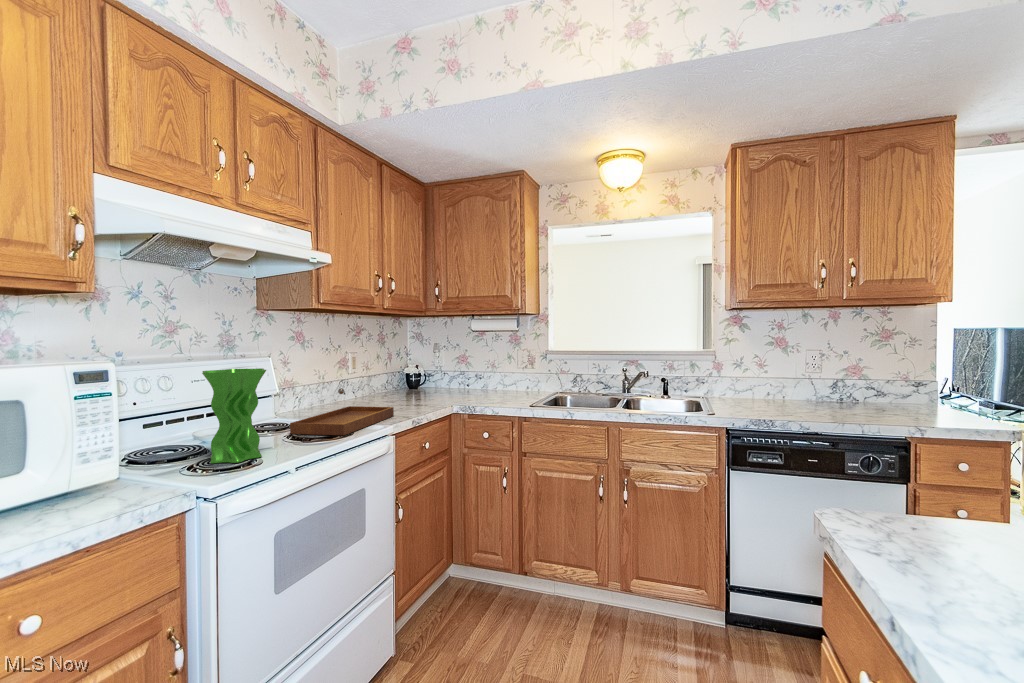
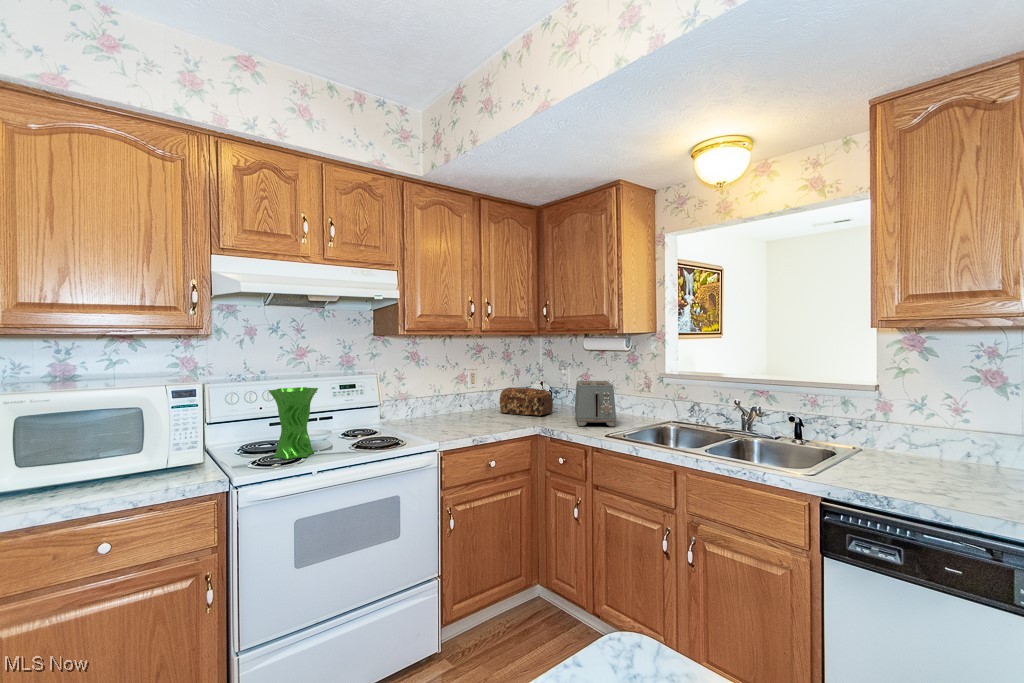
toaster: none [469,359,523,401] -> present [575,381,616,426]
bread loaf: none [390,370,442,398] -> present [500,388,553,415]
tray: present [290,388,394,435] -> none [361,405,462,447]

